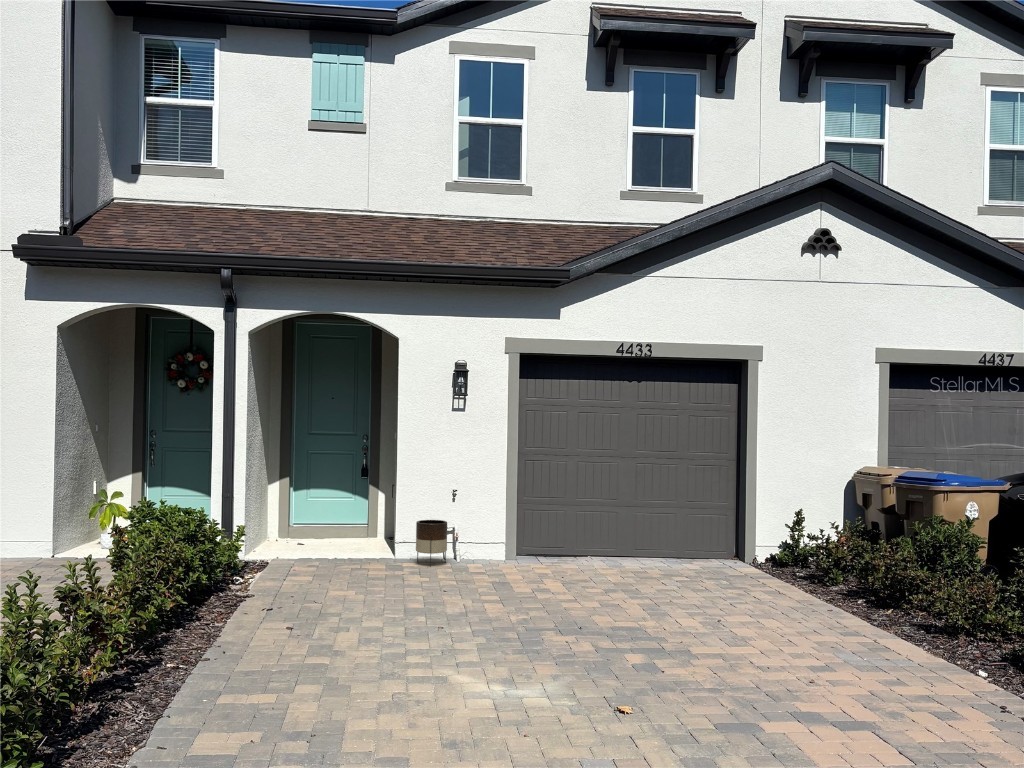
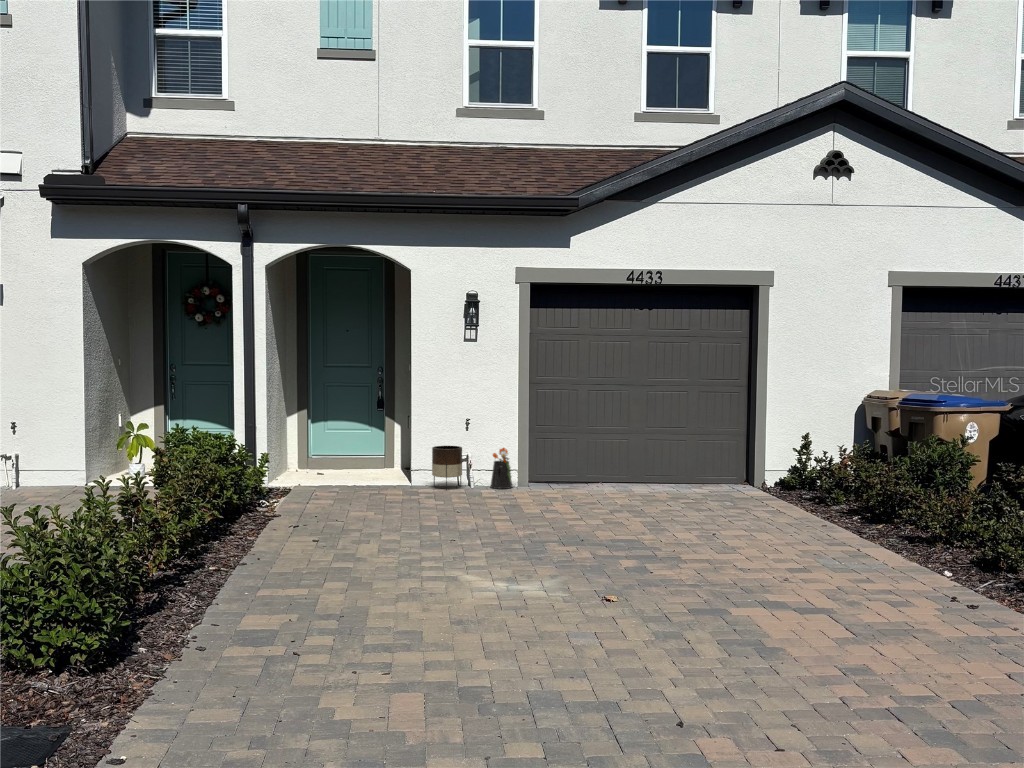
watering can: none [475,522,499,566] -> present [490,448,513,489]

